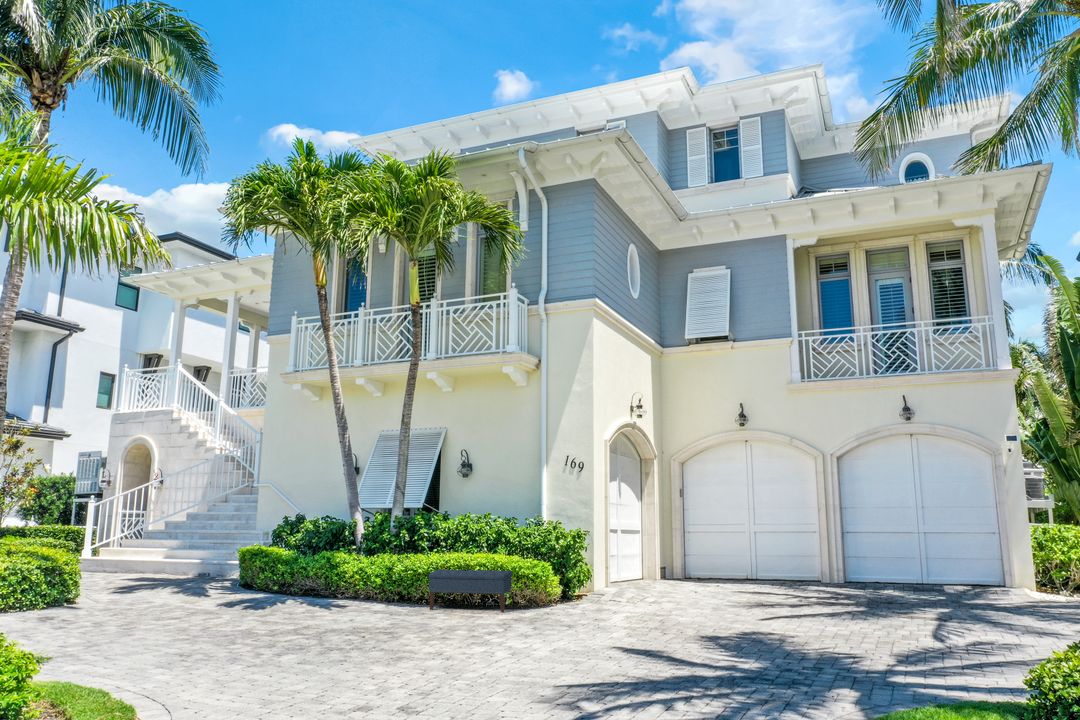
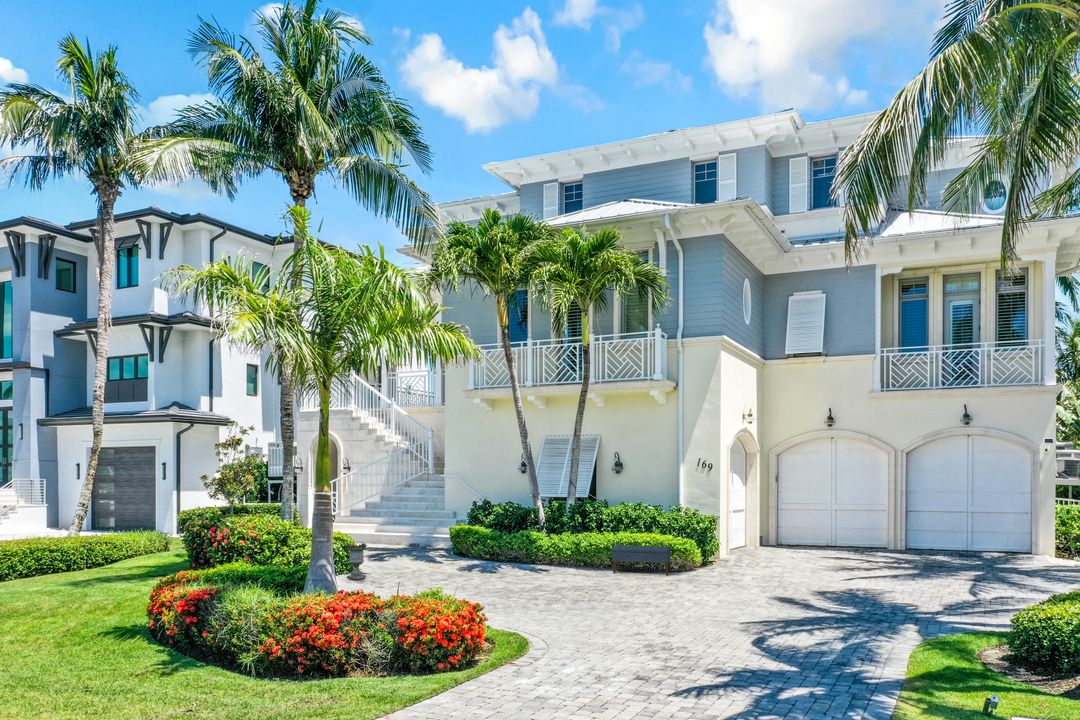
planter: none [19,566,60,622] -> present [347,543,367,580]

